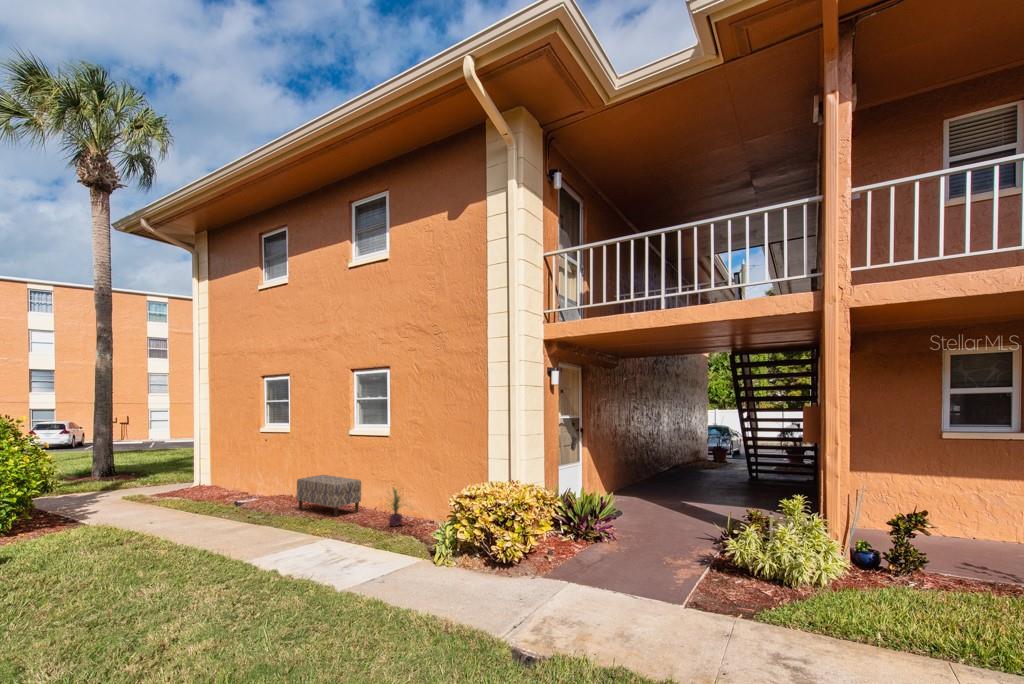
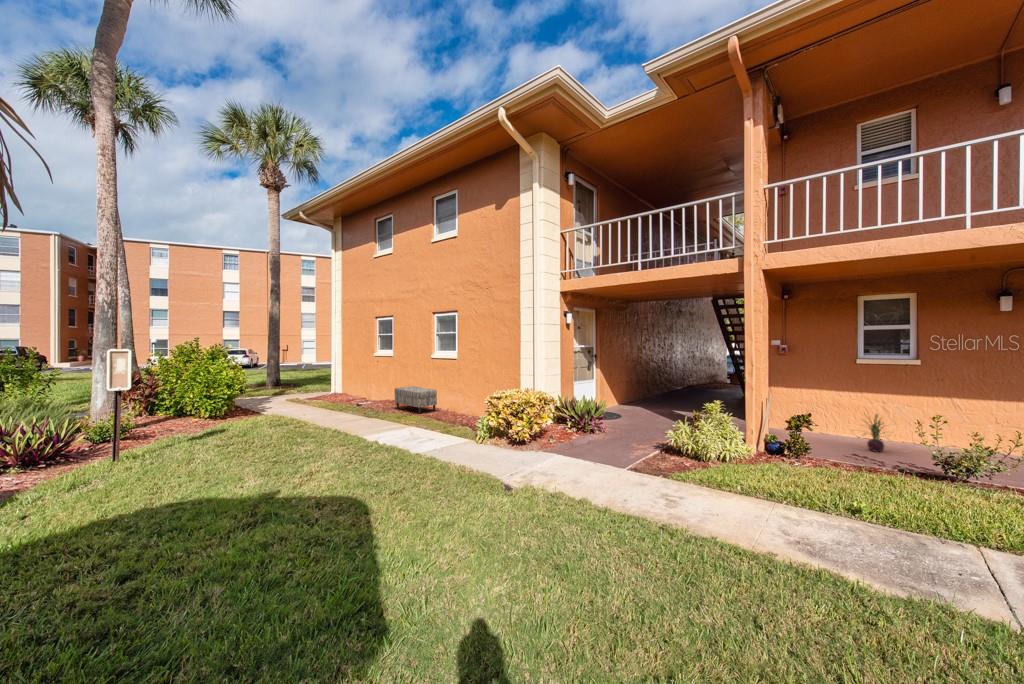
decorative plant: present [388,488,403,526] -> present [864,415,885,452]

